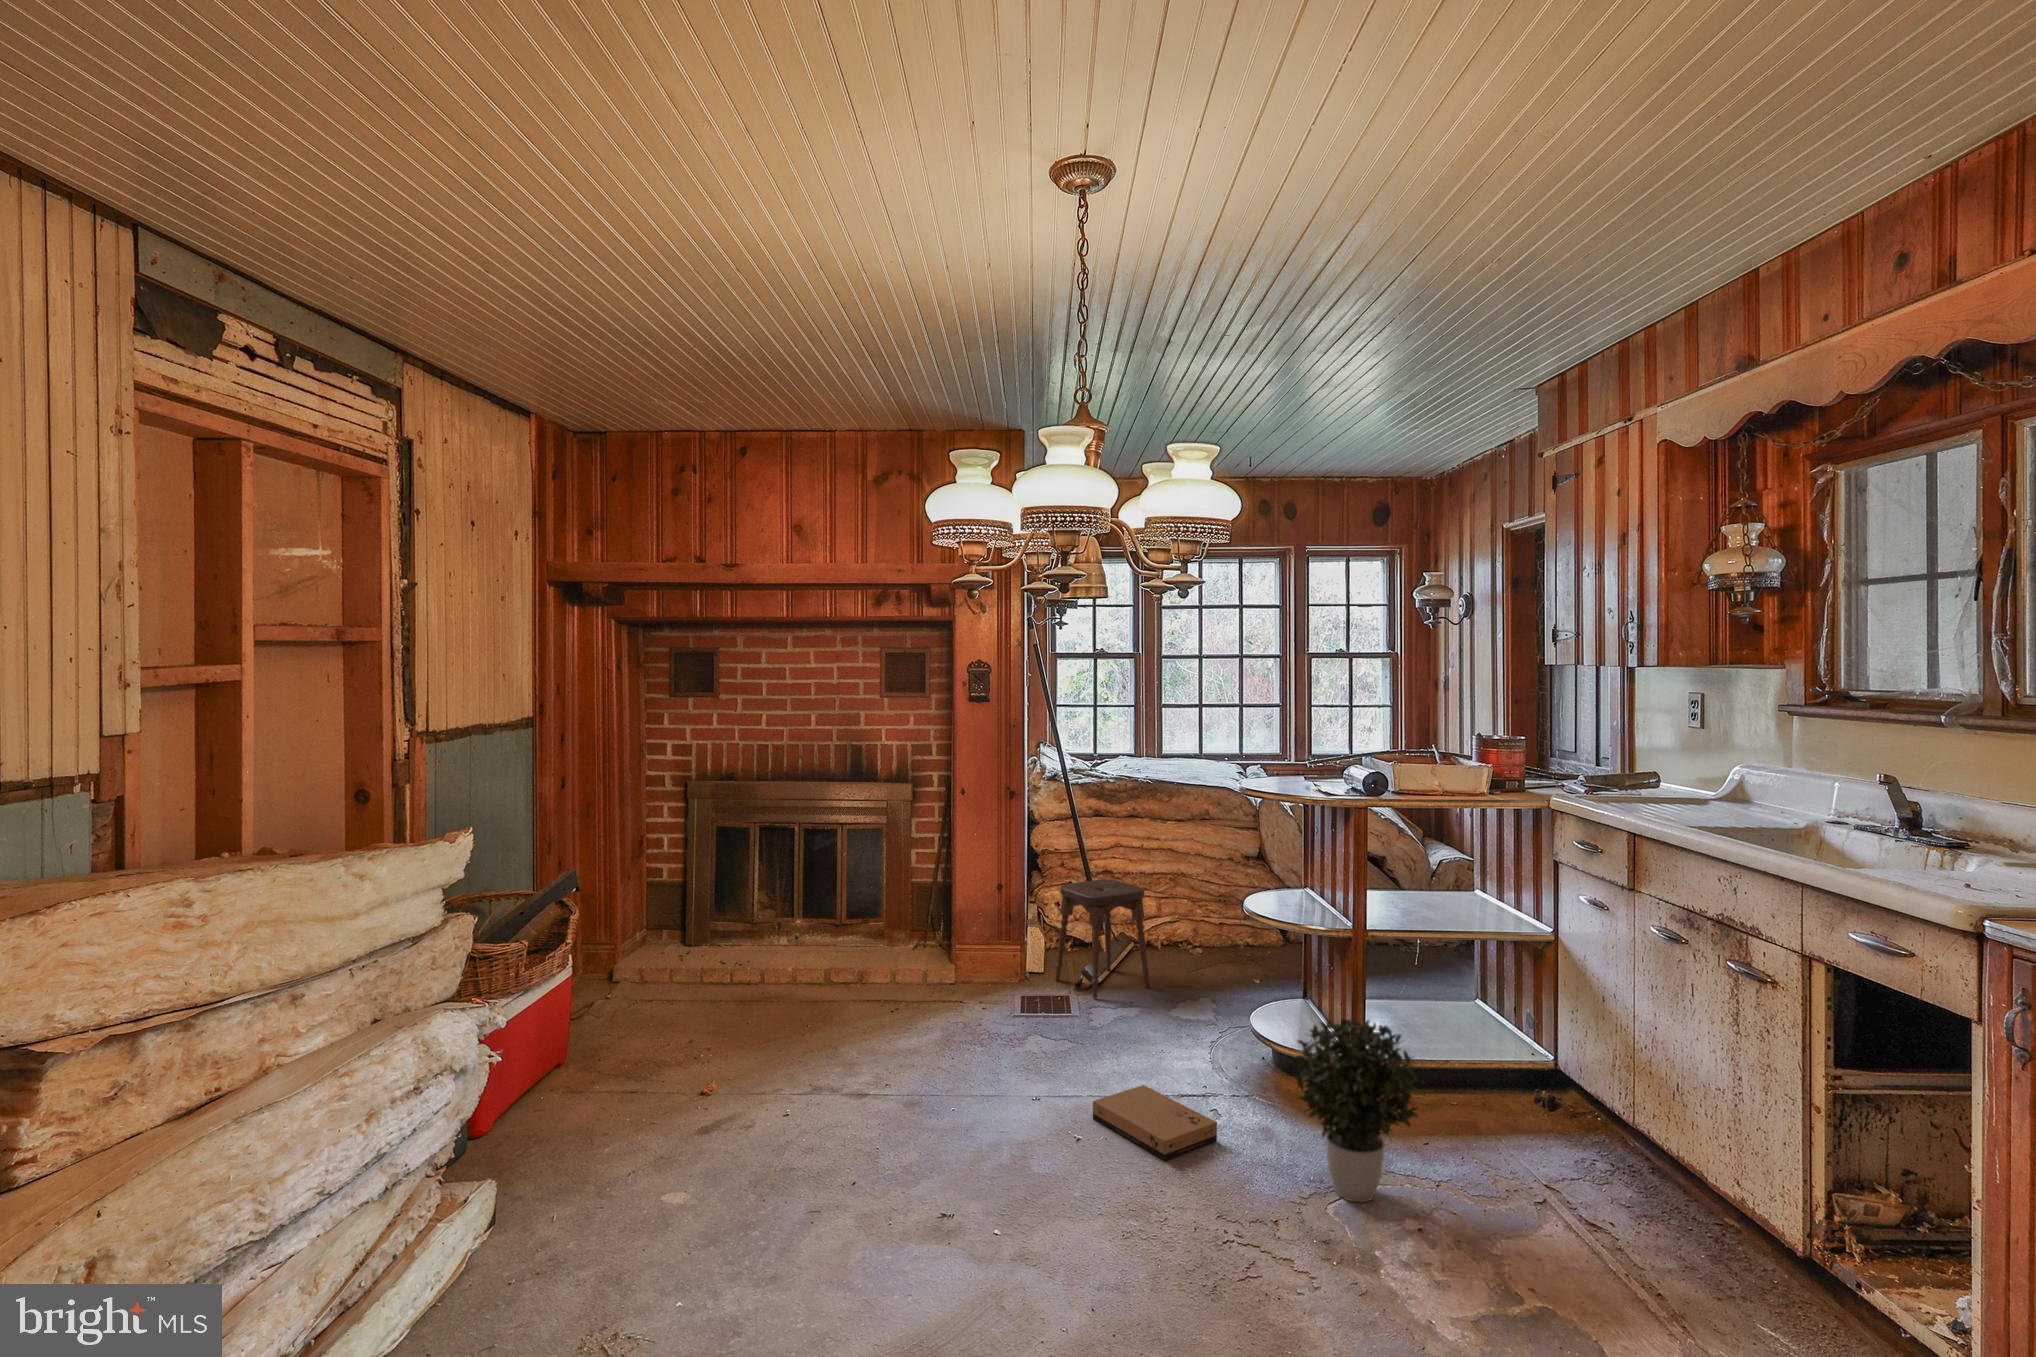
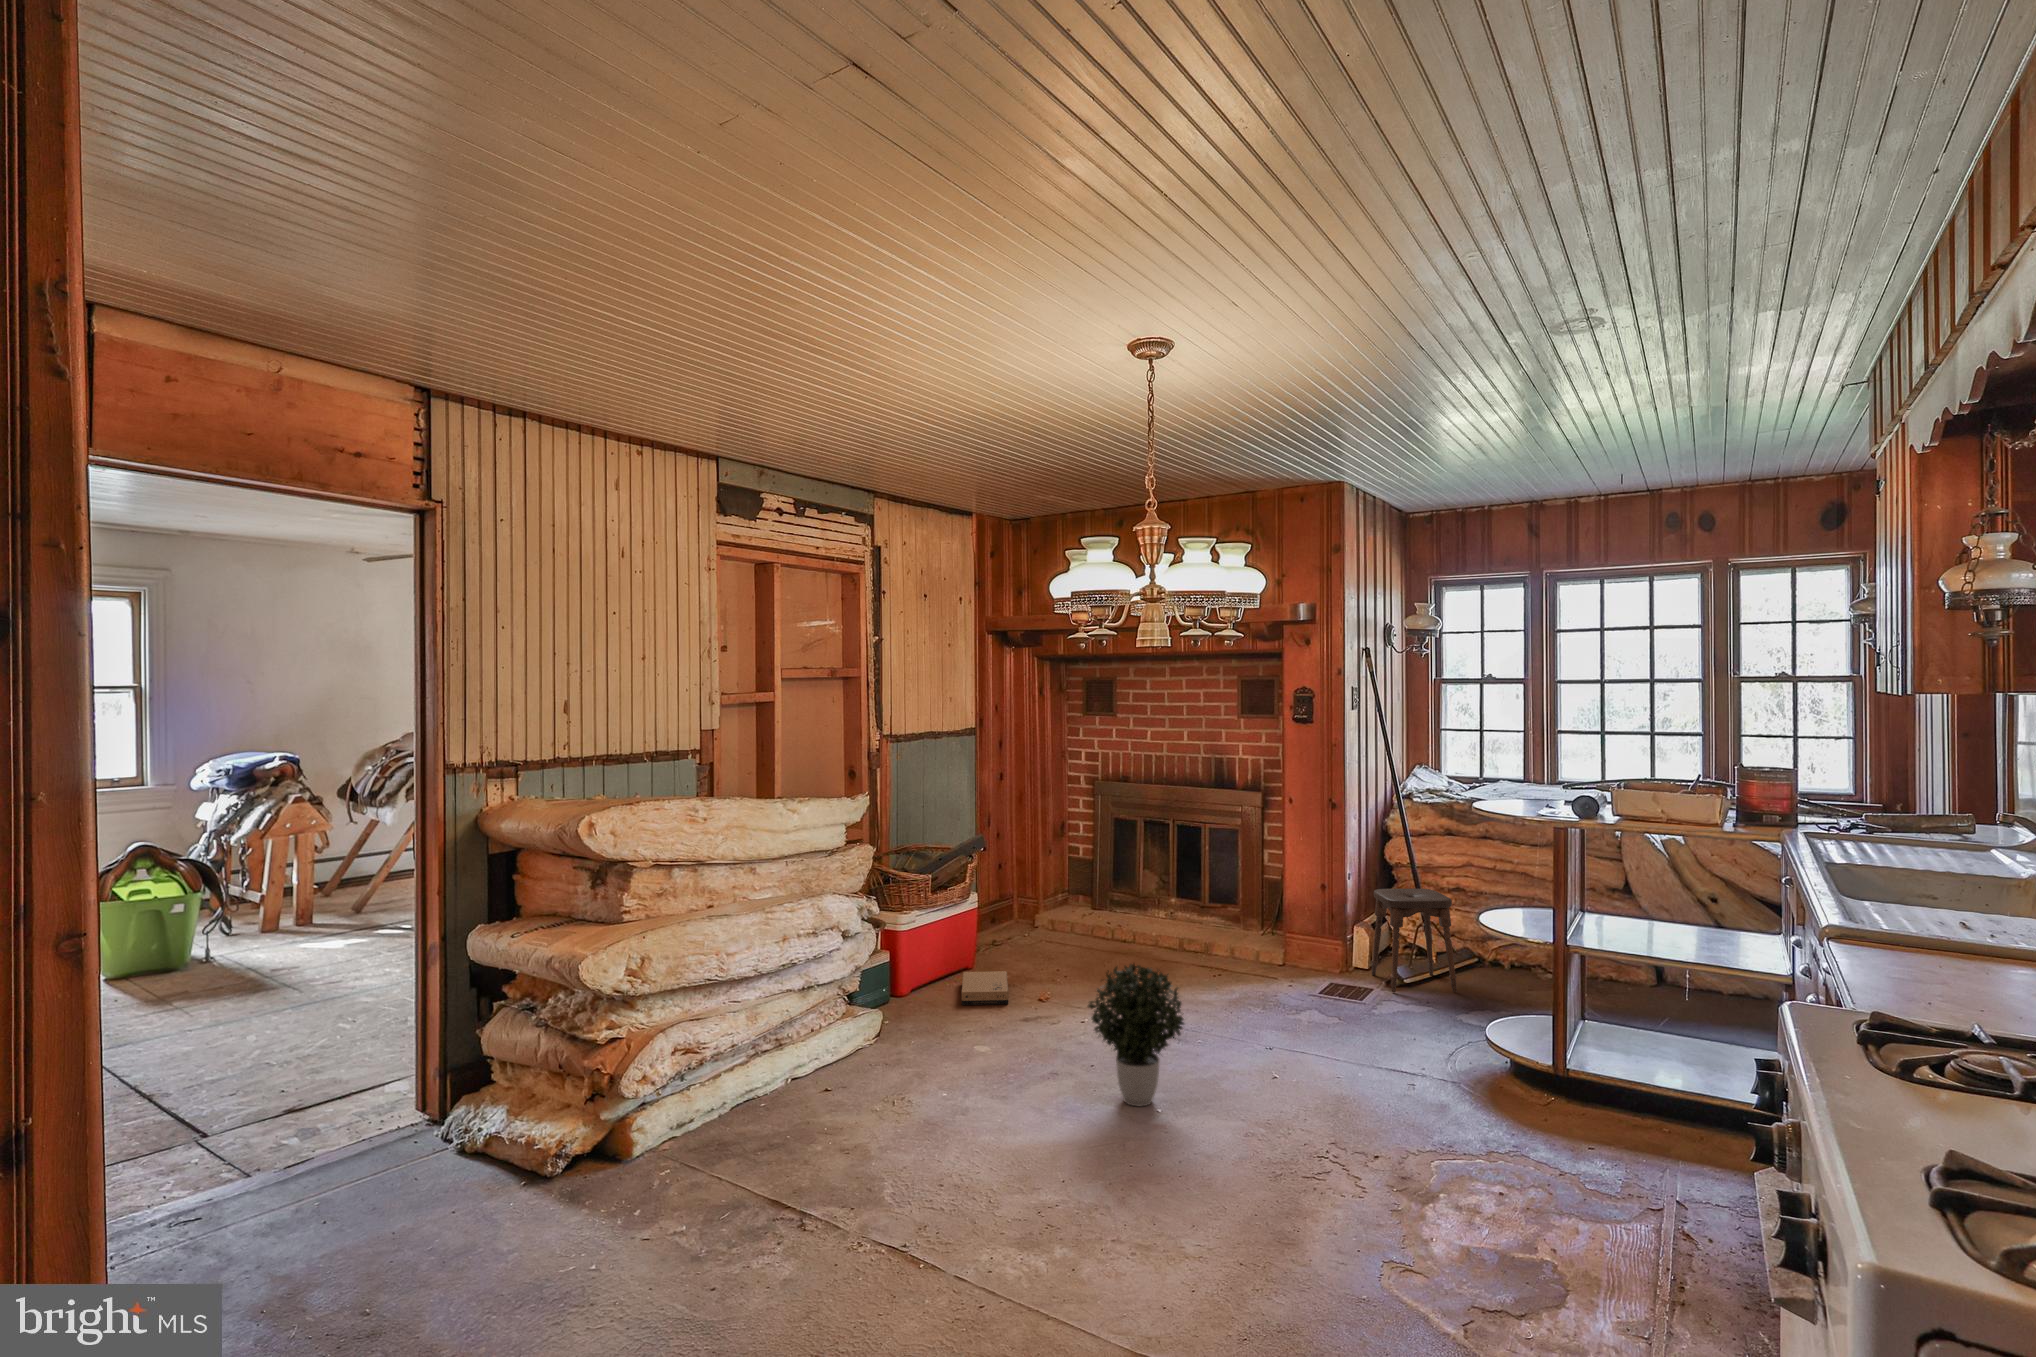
potted plant: present [1296,1019,1420,1202] -> present [1088,964,1184,1106]
cardboard box: present [1093,1085,1217,1161] -> present [962,971,1008,1005]

